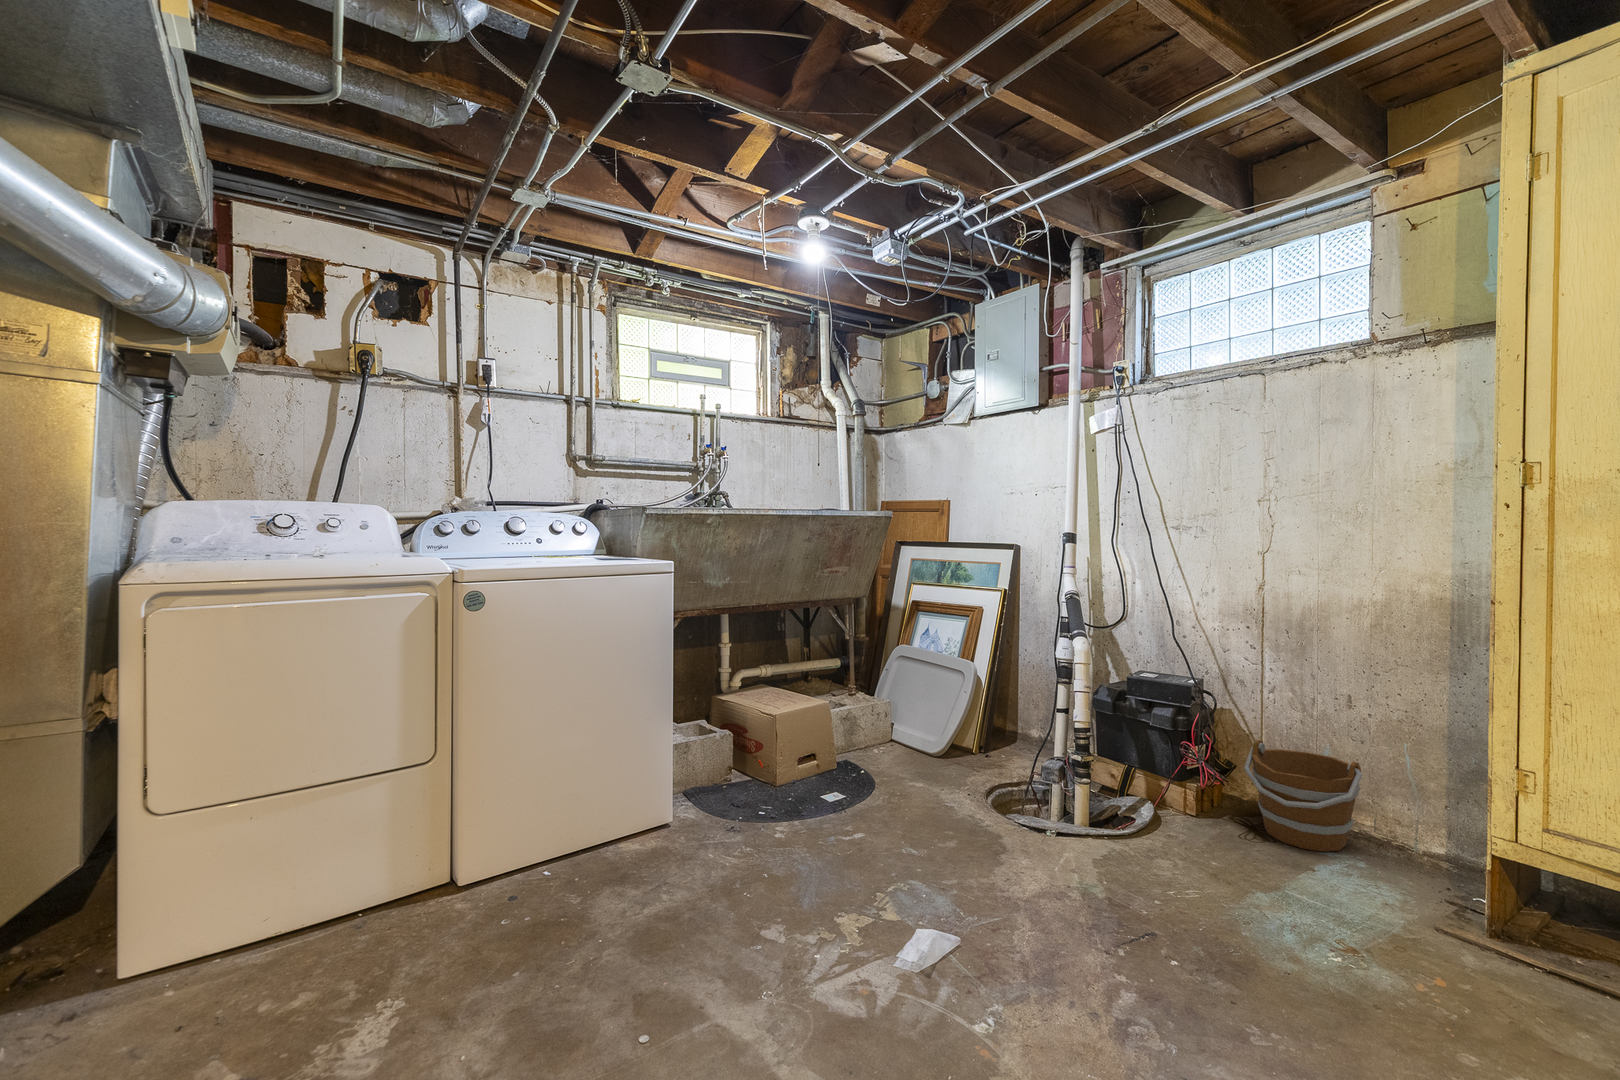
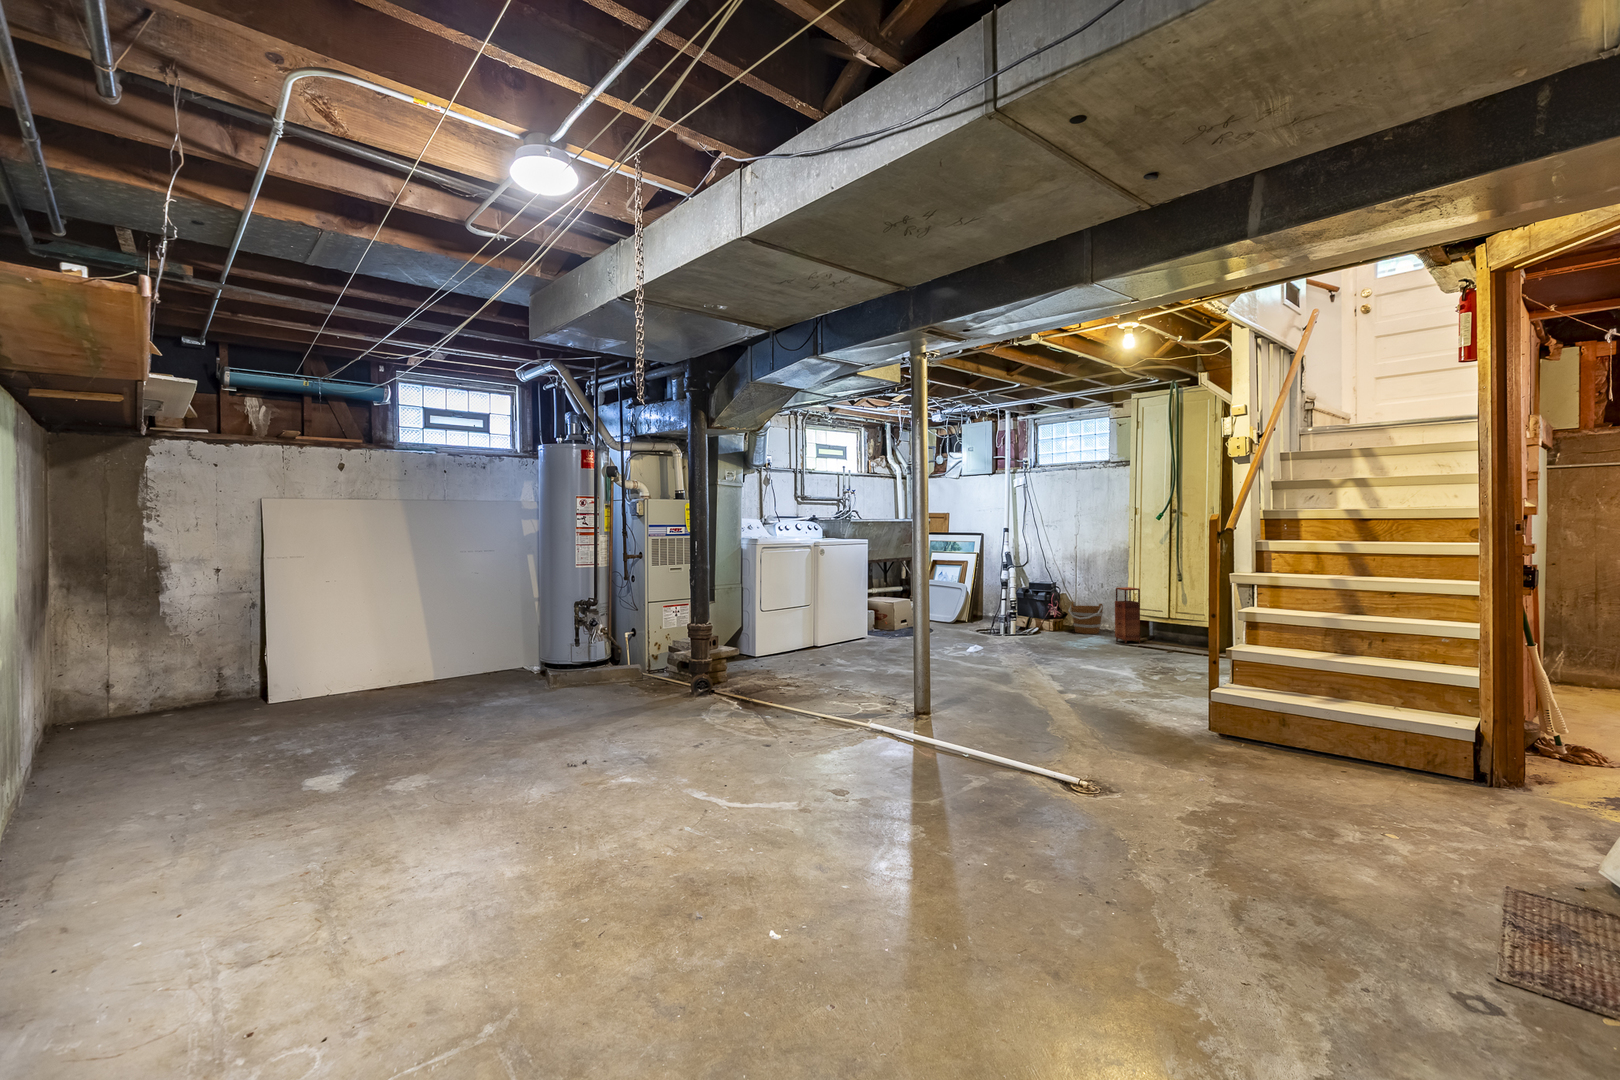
storage cabinet: none [1444,748,1567,972] -> present [1115,587,1140,644]

